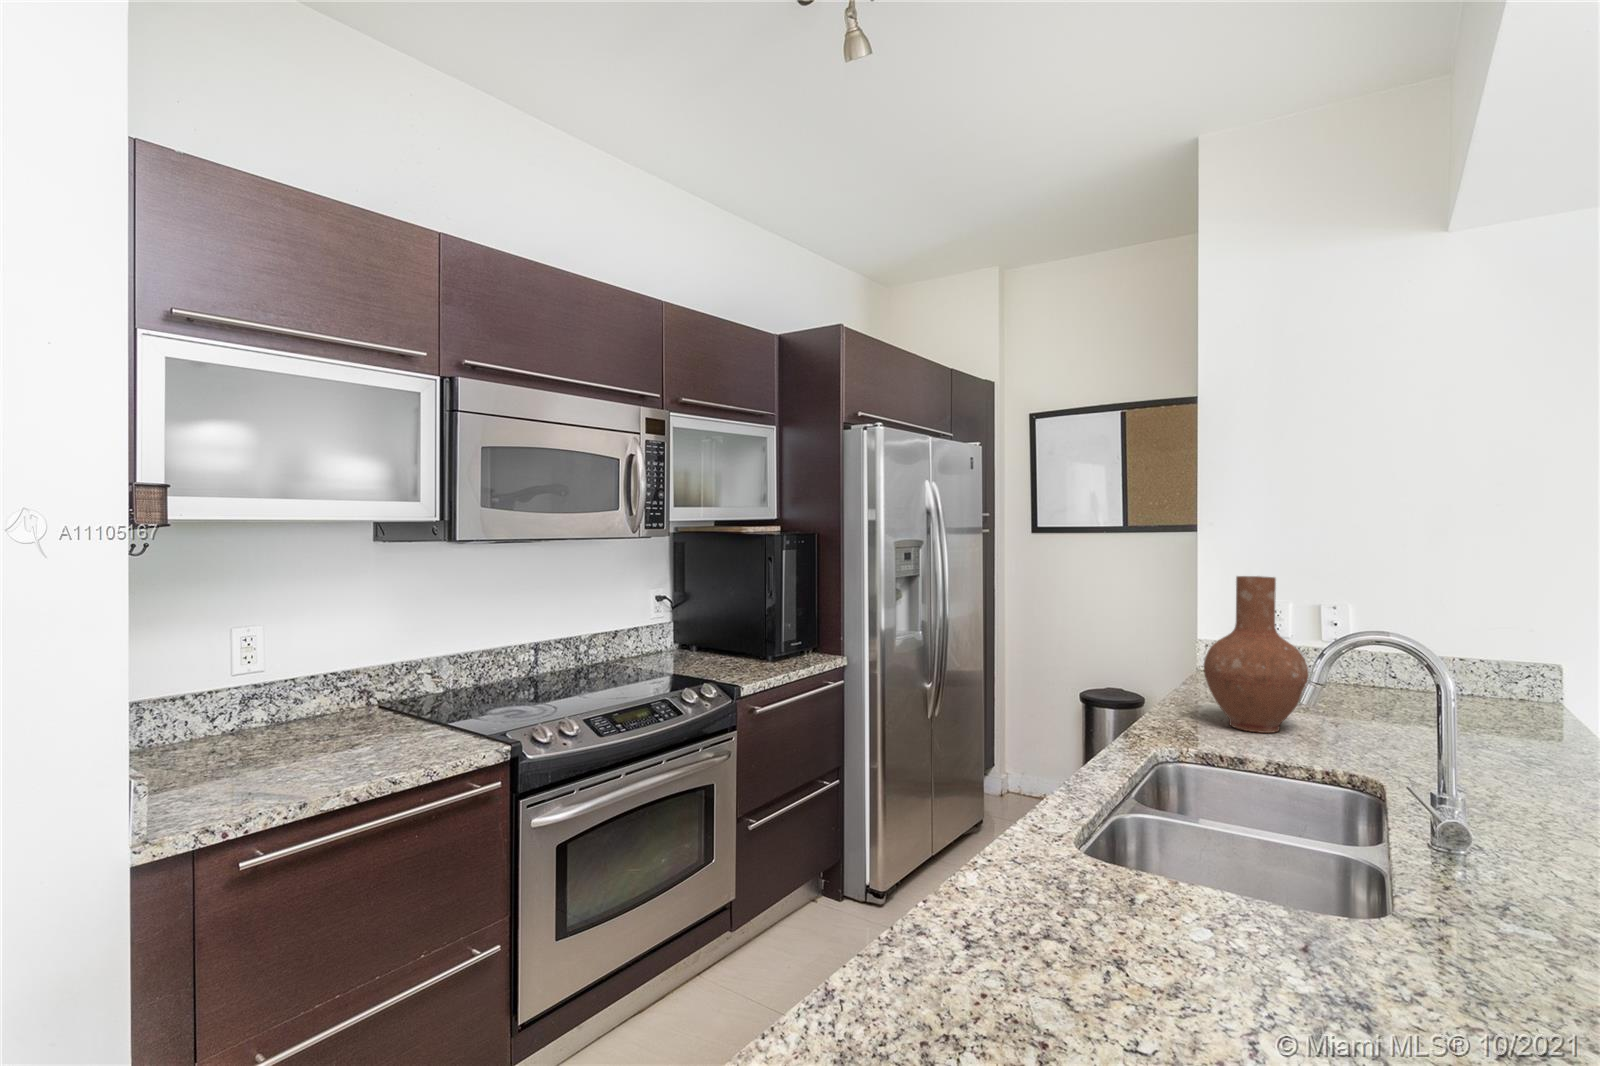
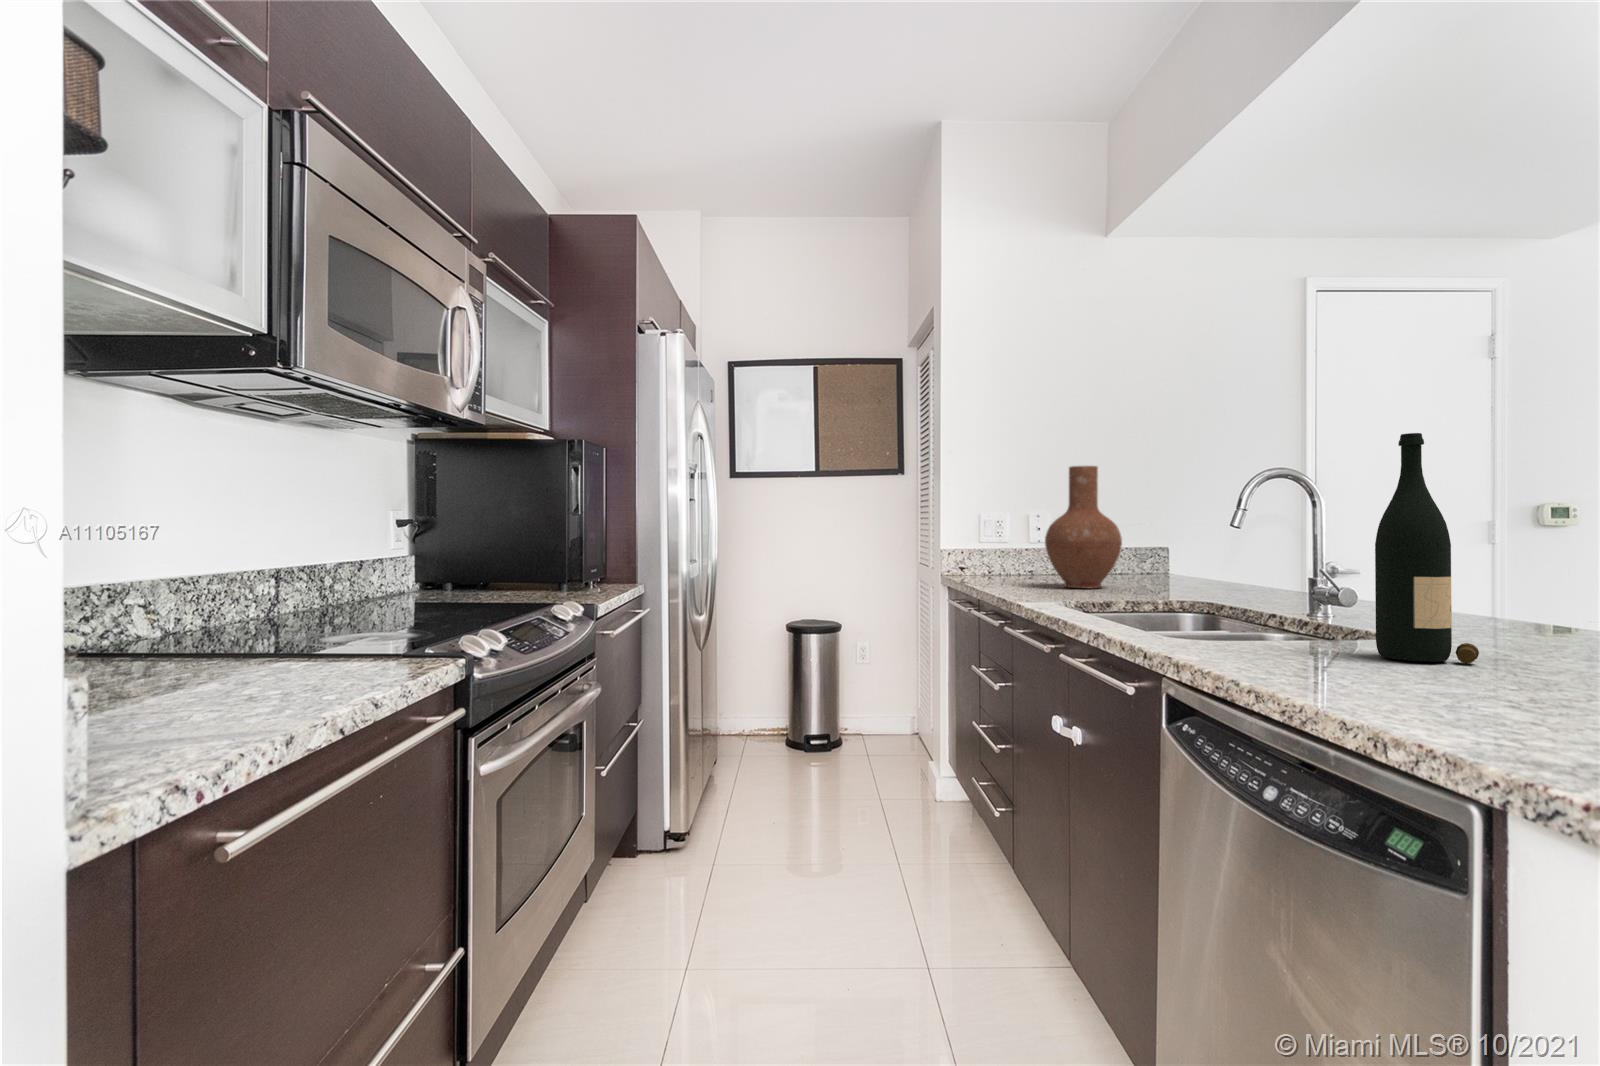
wine bottle: none [1064,684,1188,1007] -> present [1375,433,1479,663]

